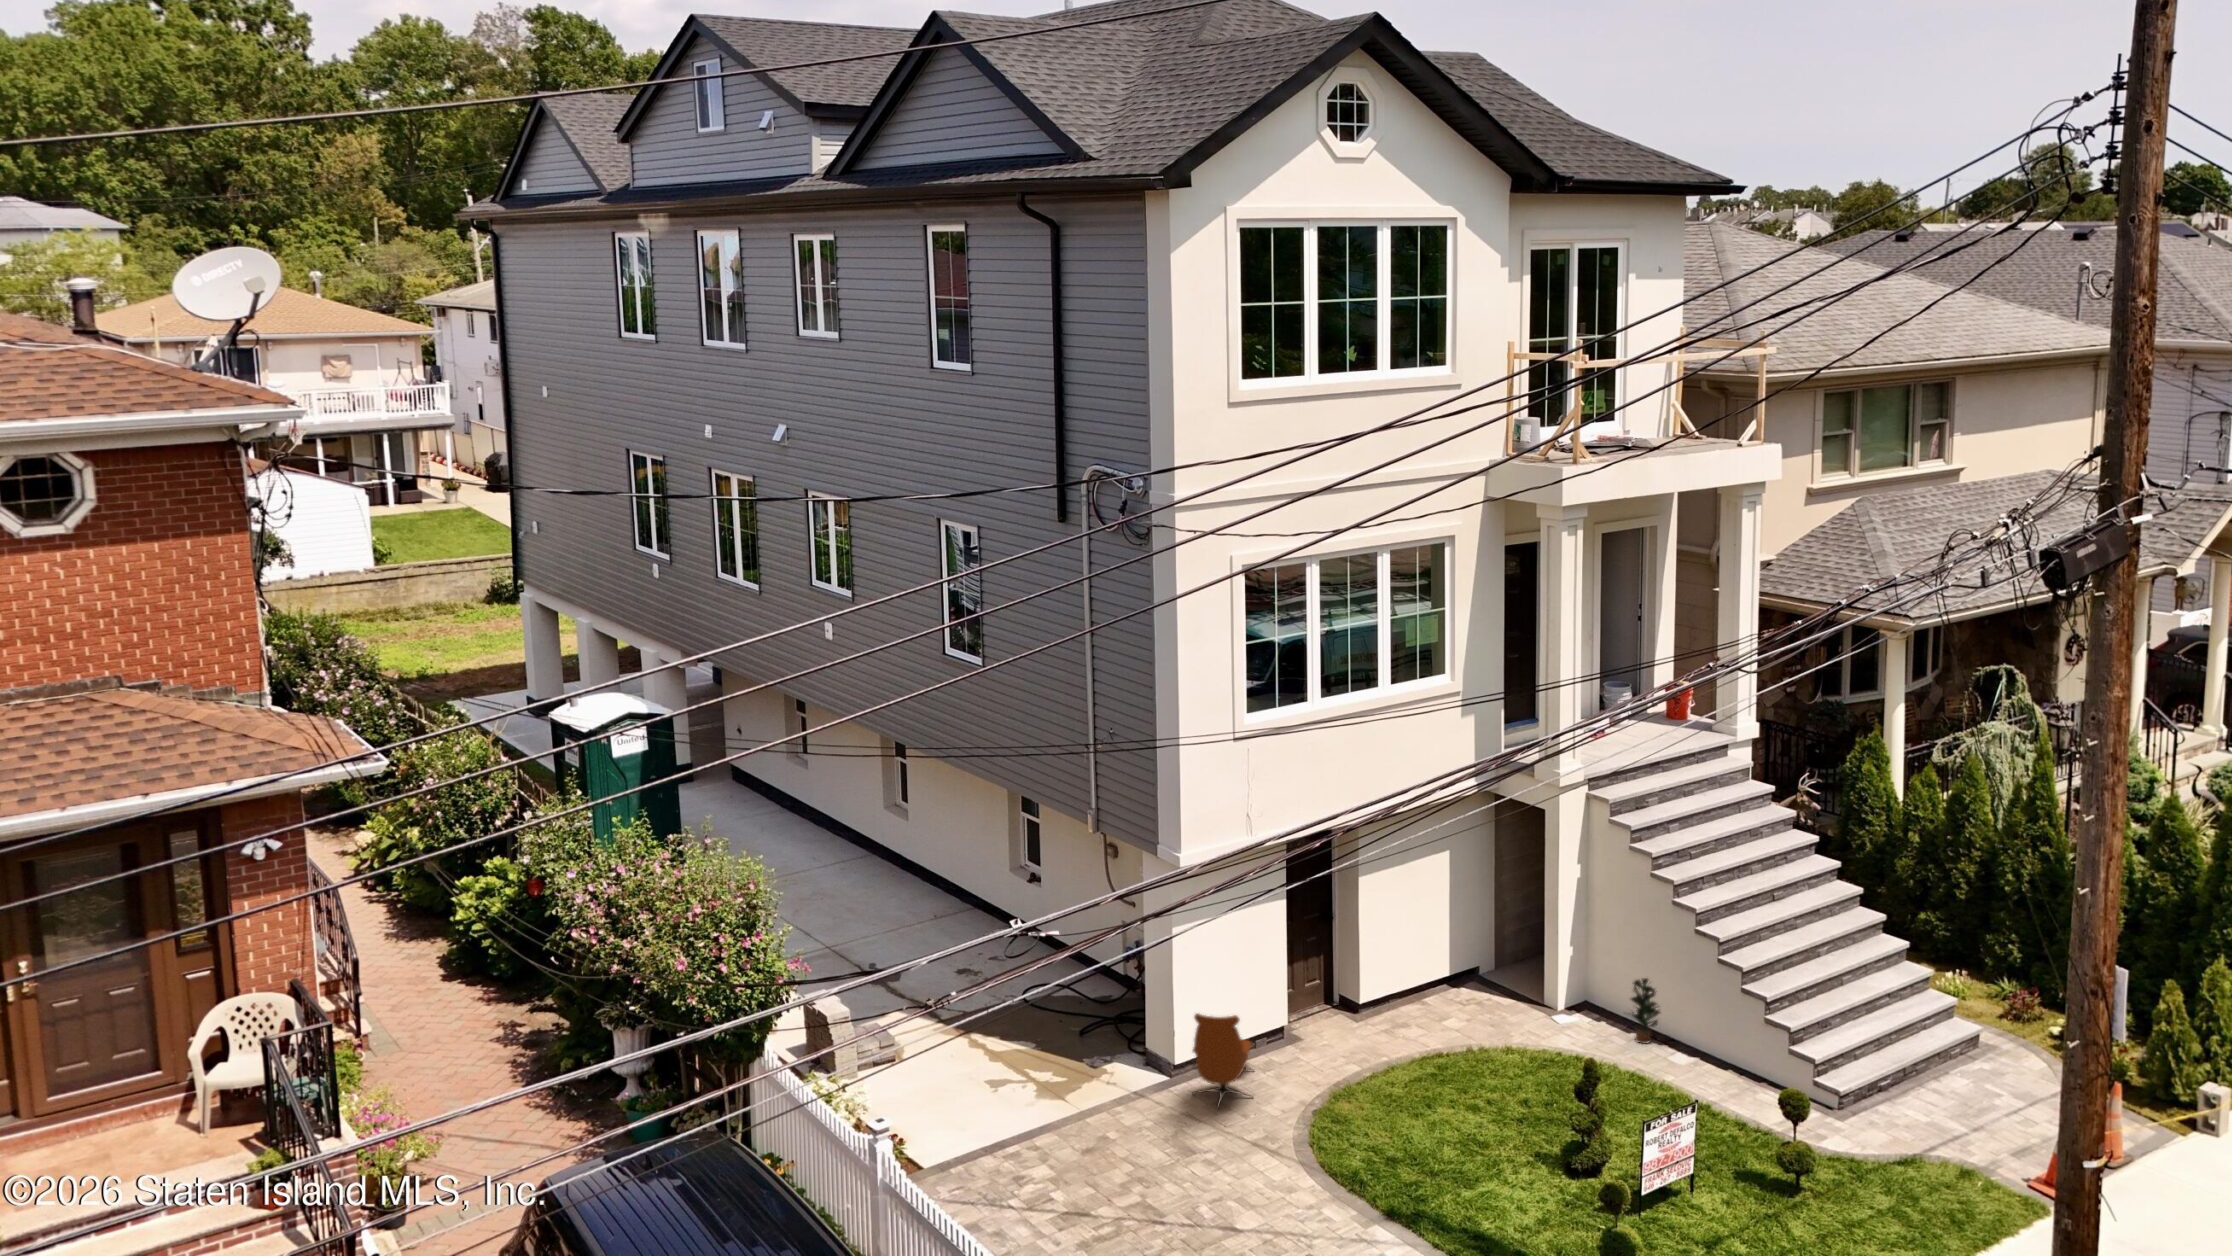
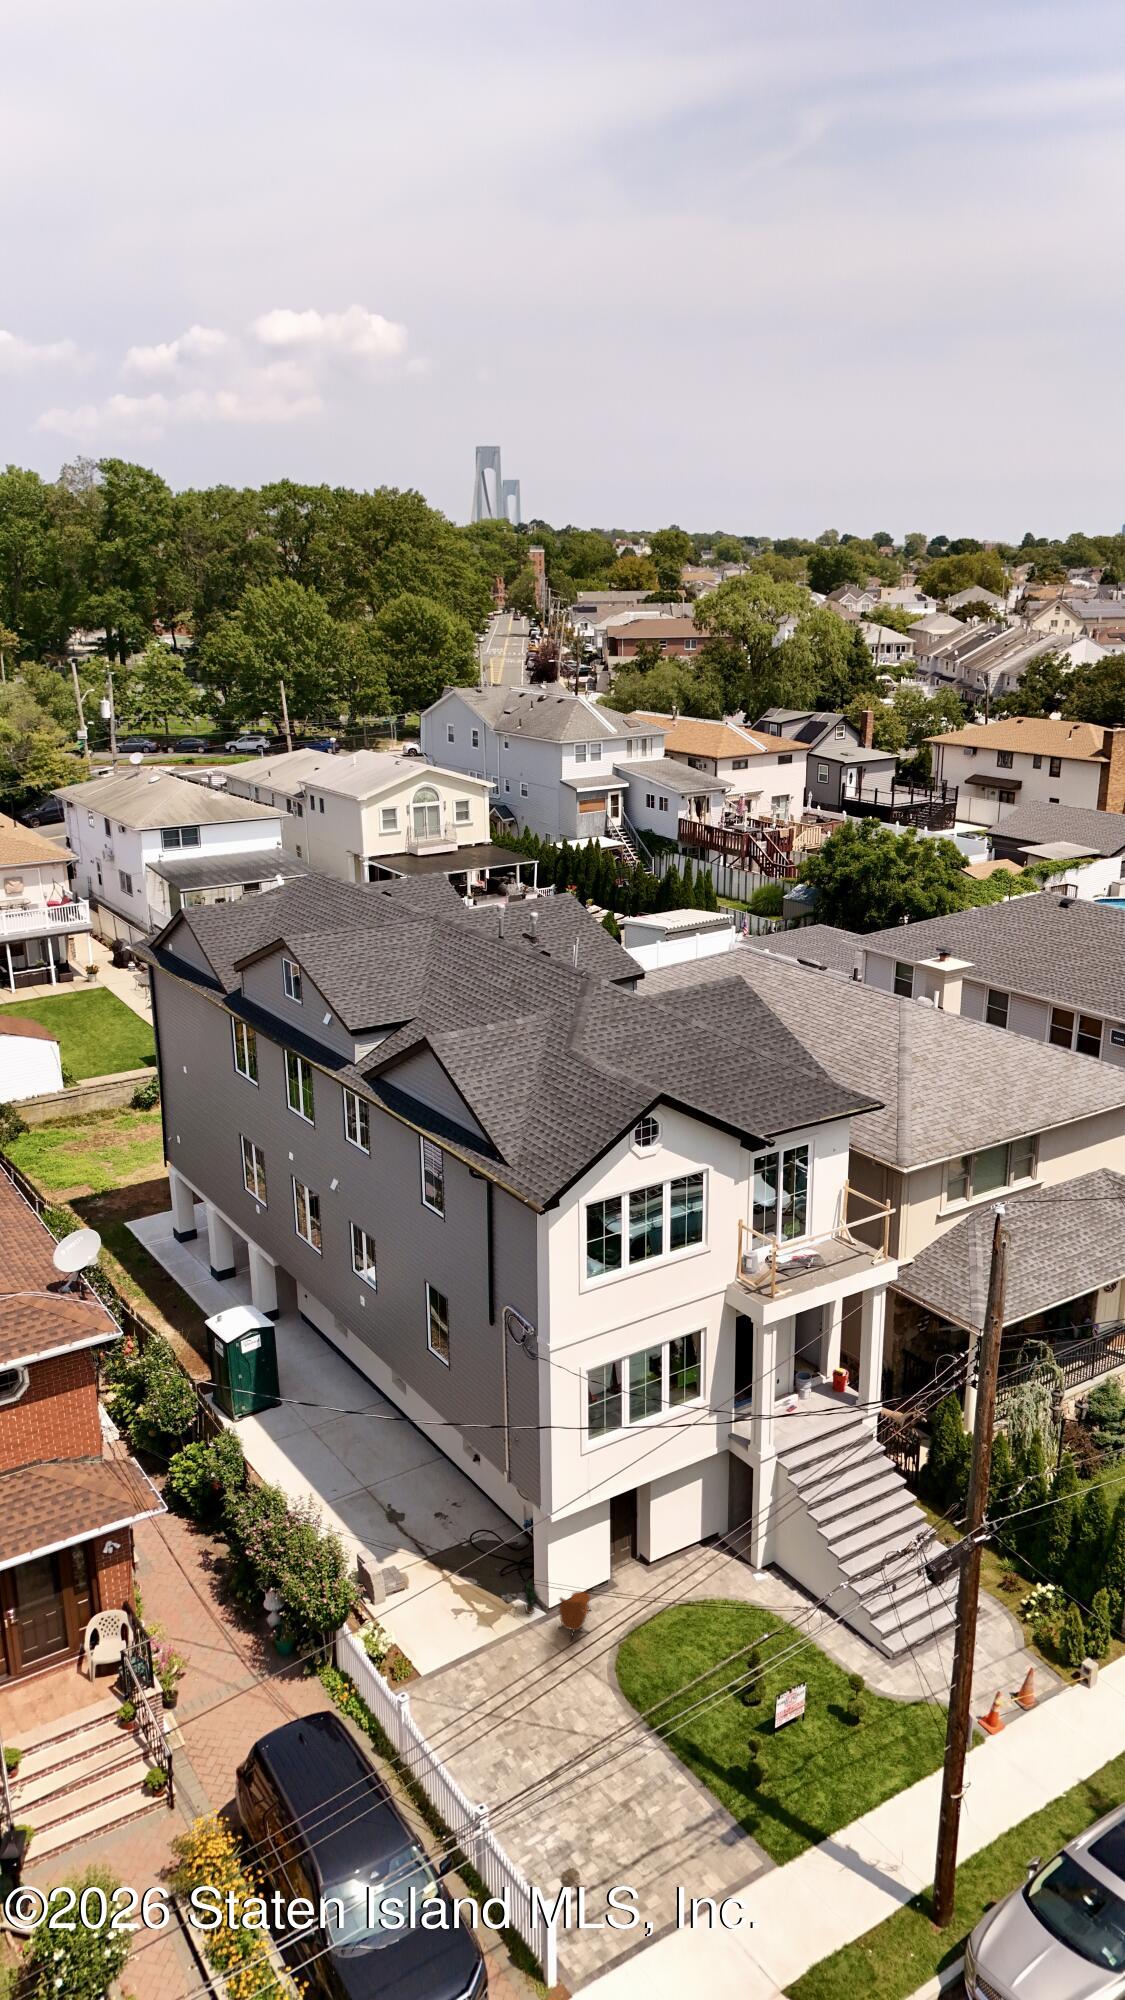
potted plant: present [1631,978,1660,1044] -> present [523,1579,539,1614]

